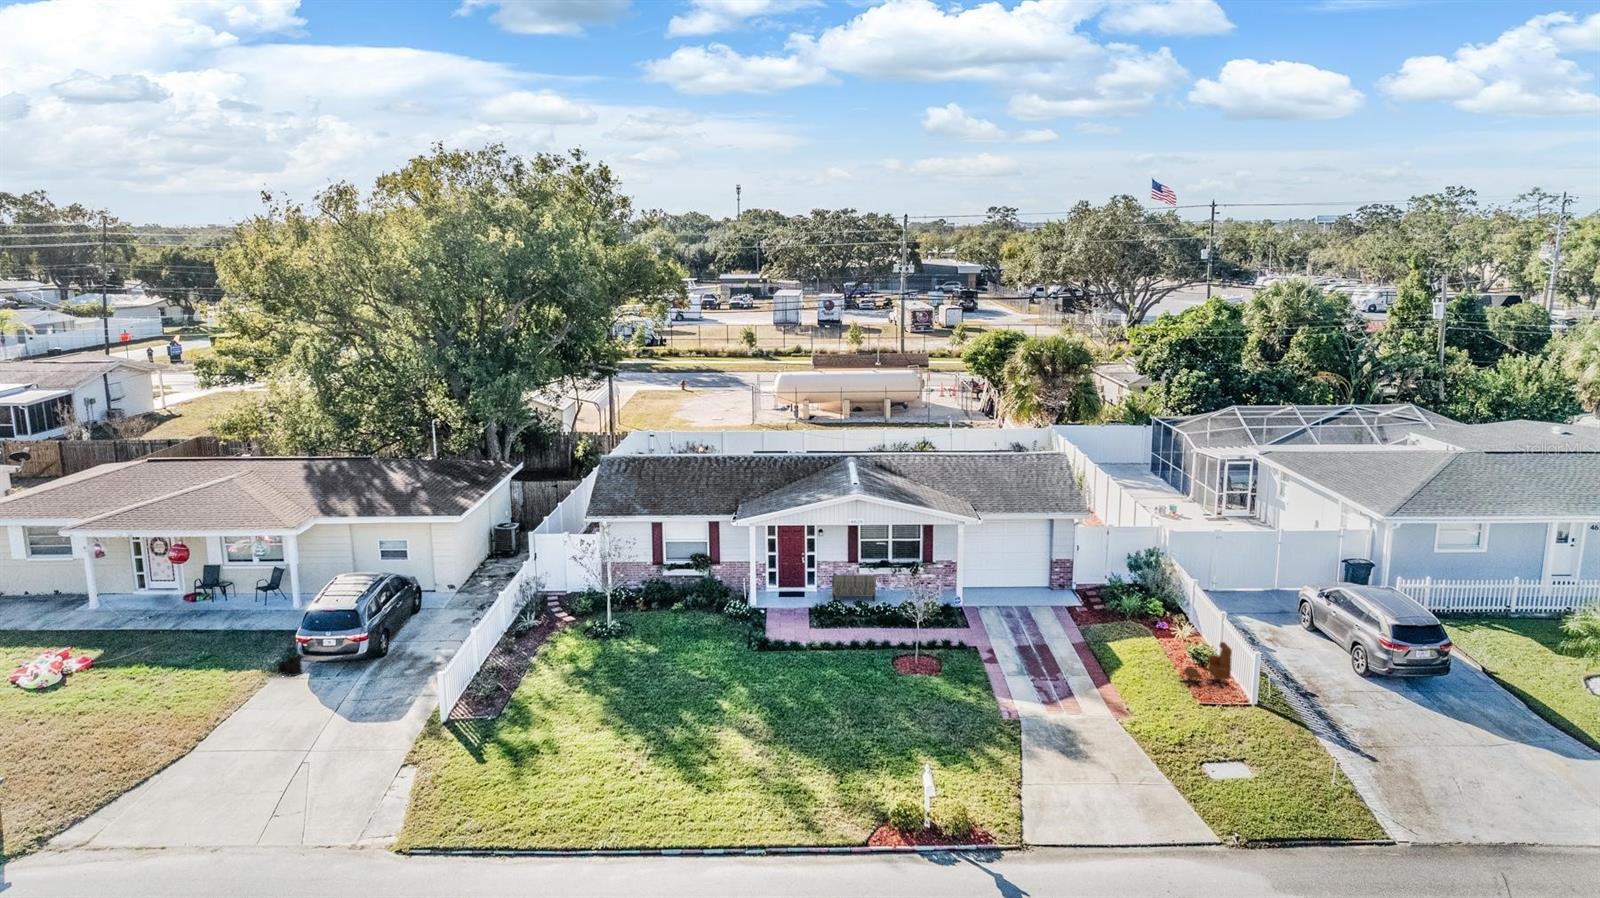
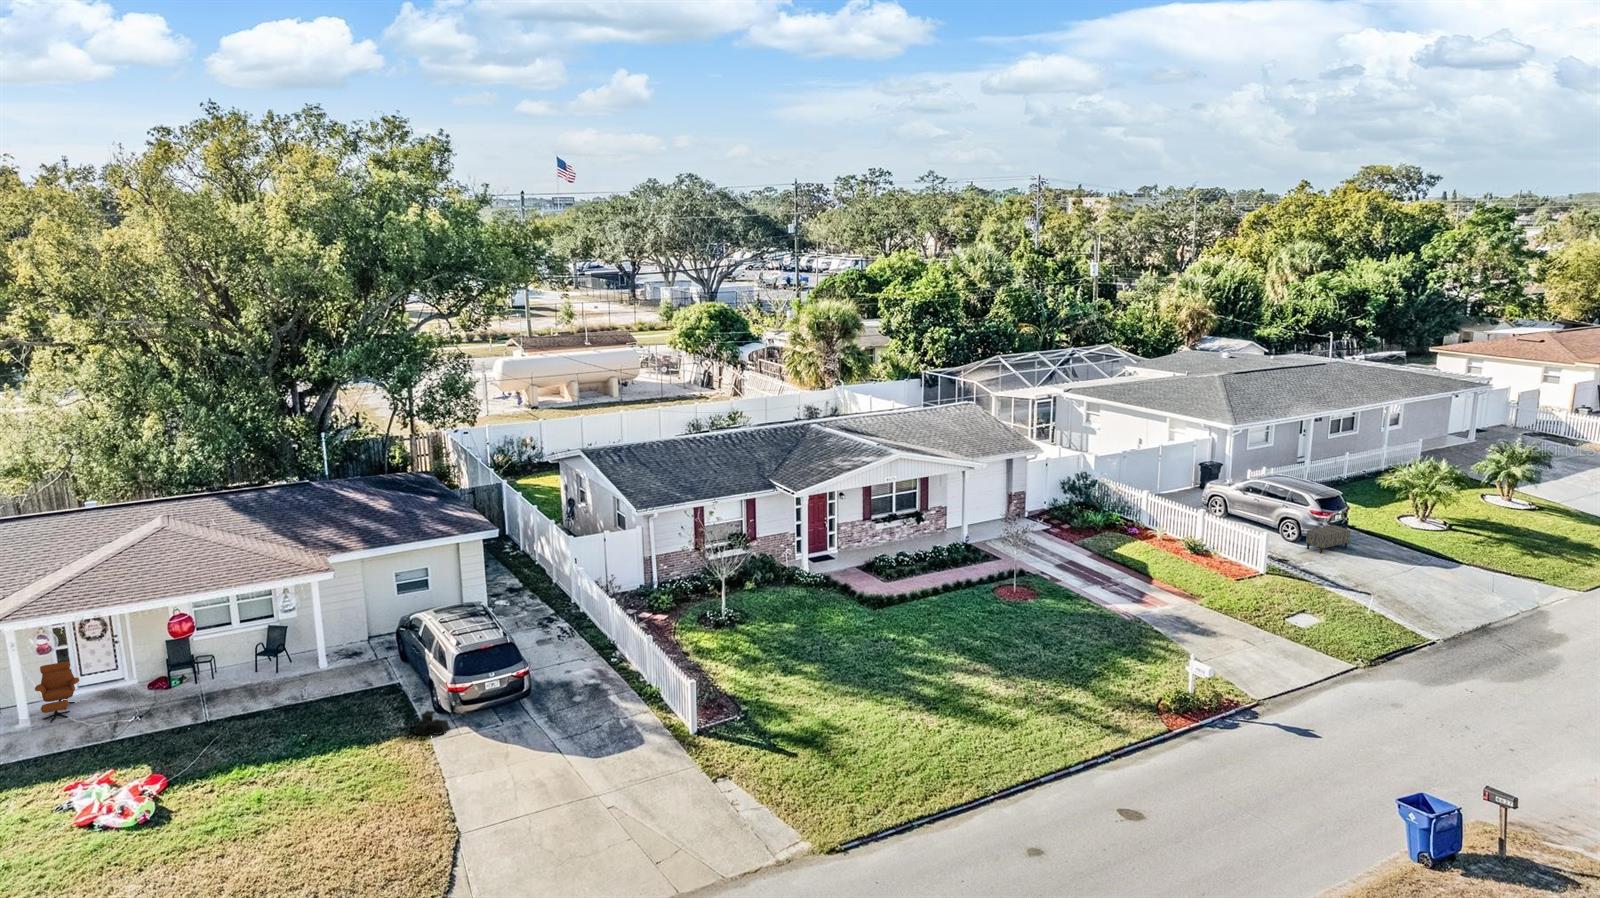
bench: present [832,575,876,601] -> present [1306,525,1351,553]
lounge chair: present [1184,642,1232,688] -> present [35,661,79,722]

